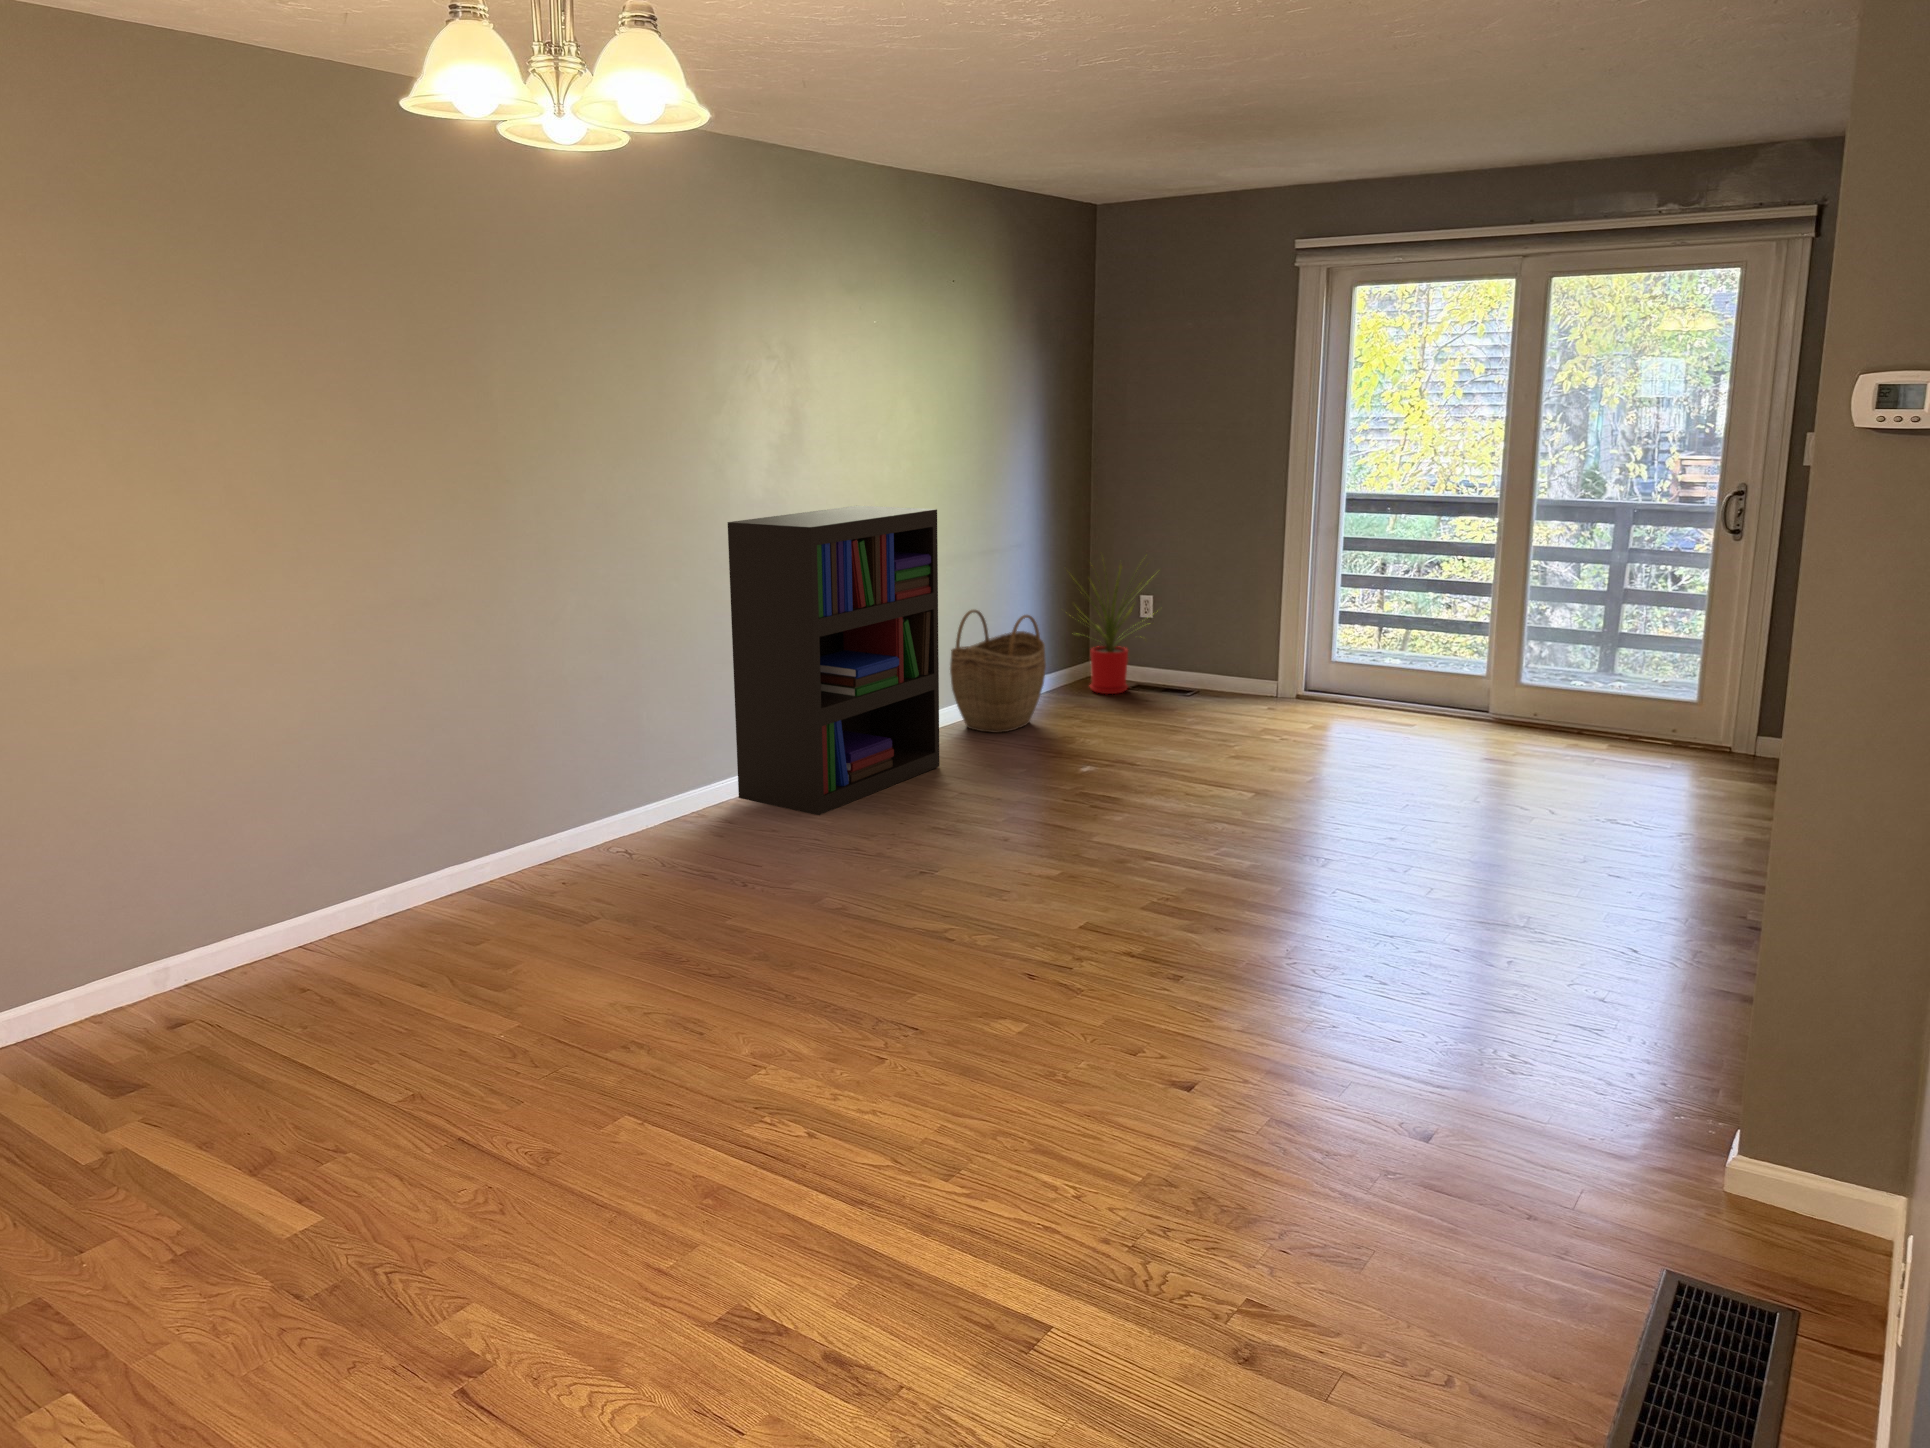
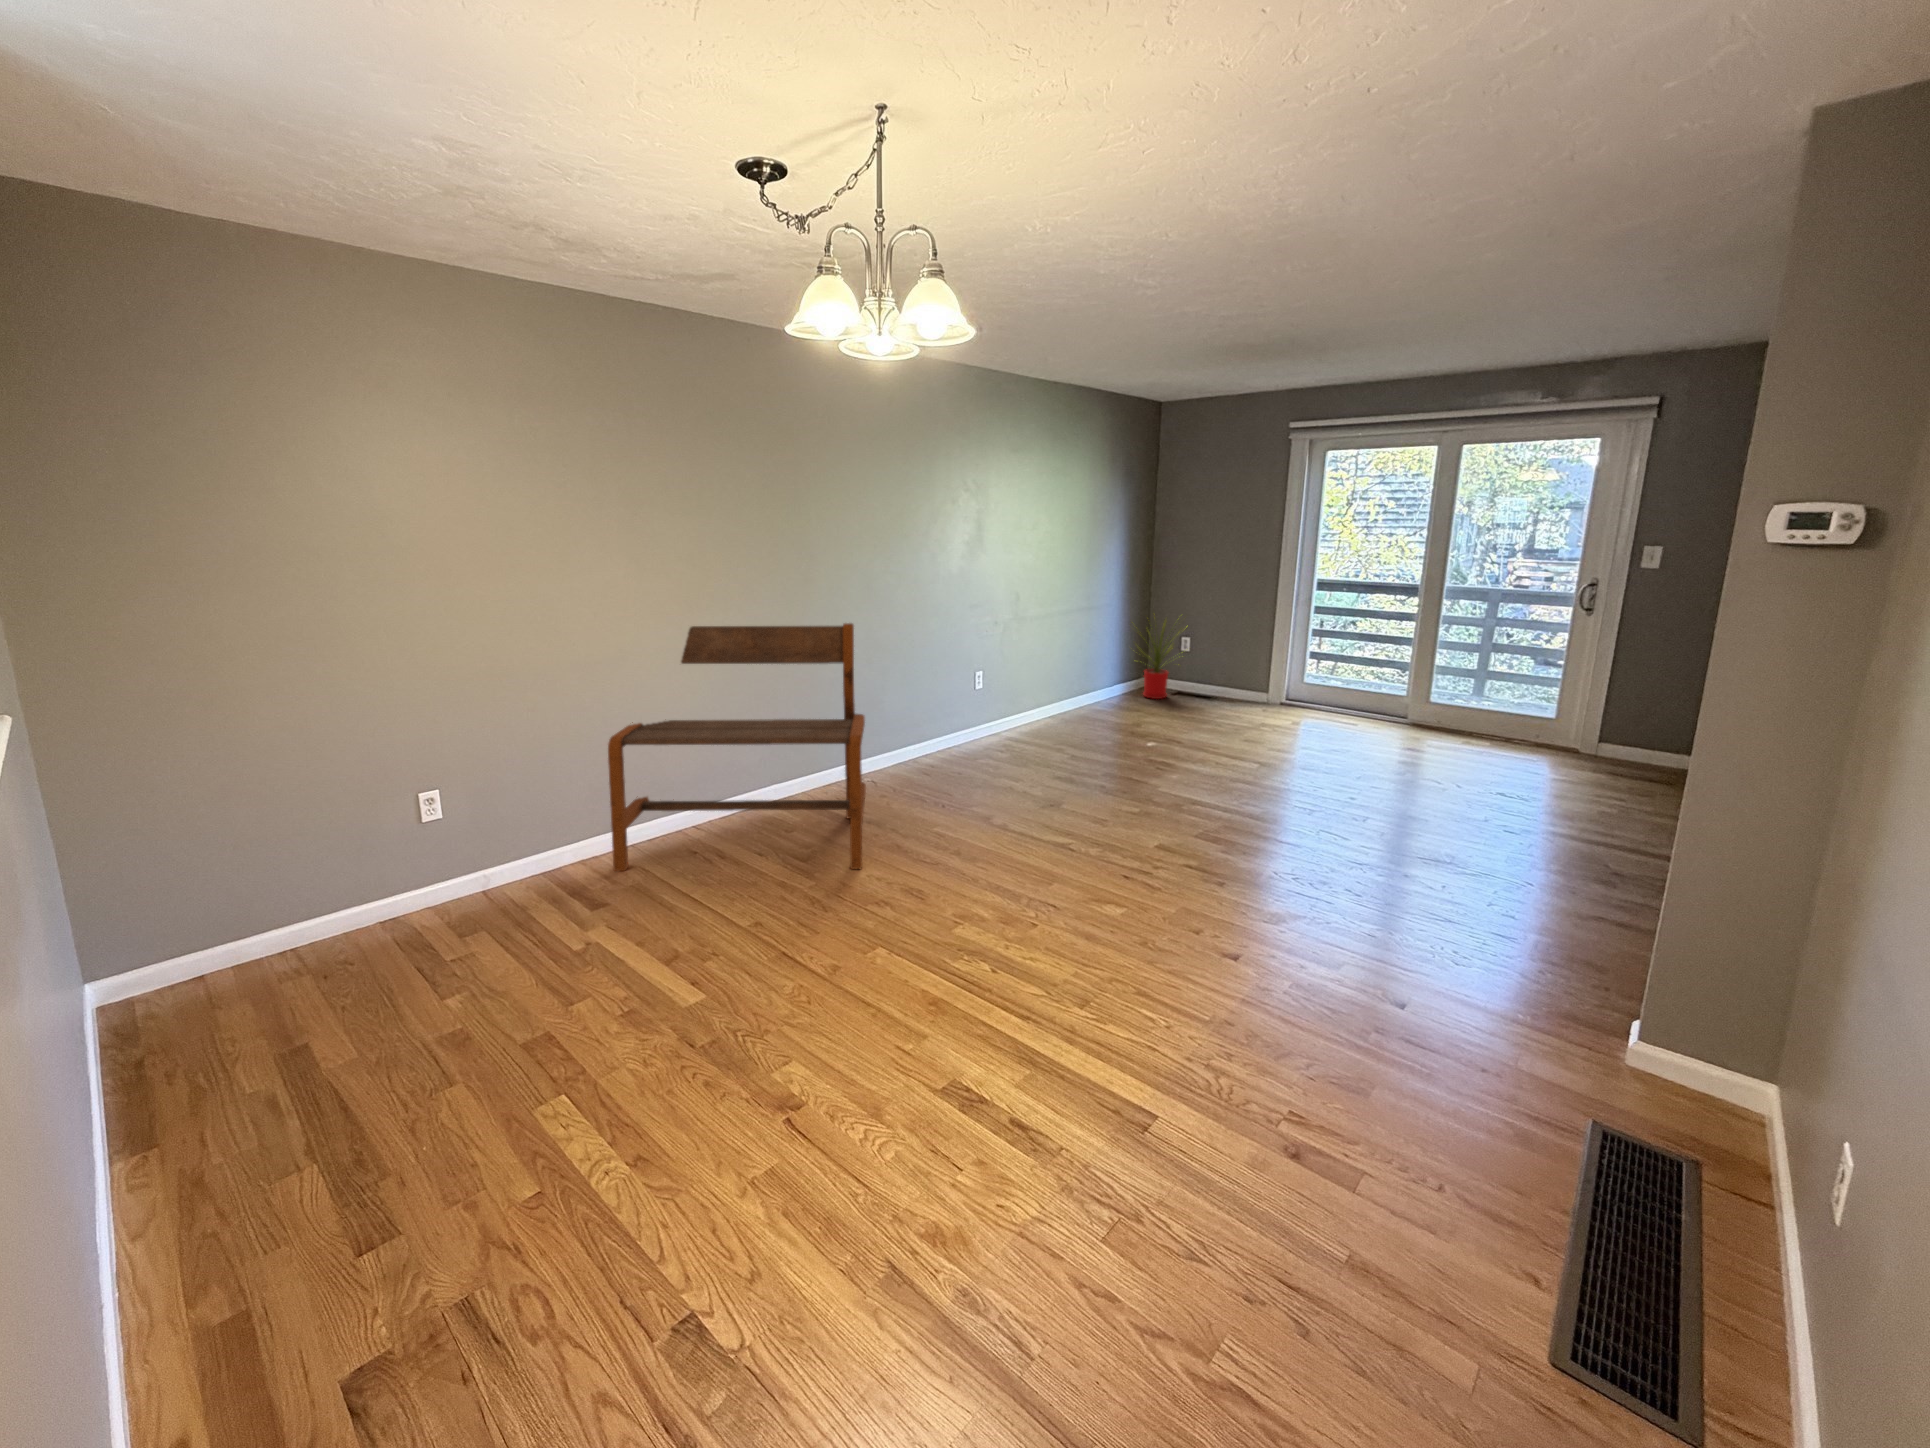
bookshelf: present [728,506,940,815] -> none [932,579,1059,767]
bench: none [154,585,617,1023] -> present [608,623,866,871]
woven basket: present [950,610,1046,733] -> none [1059,644,1119,720]

